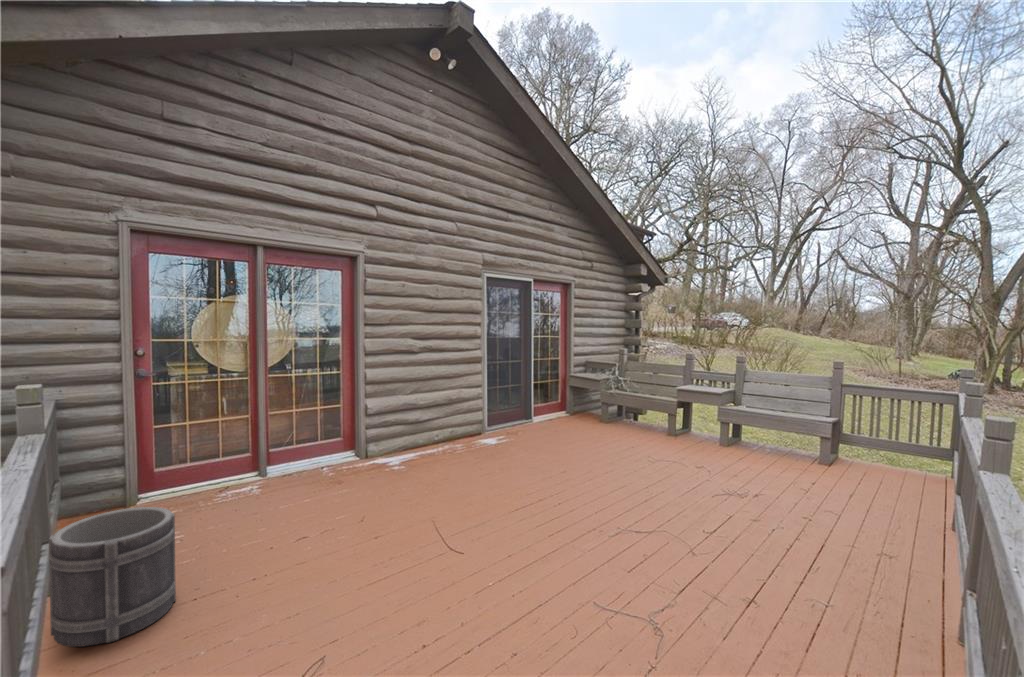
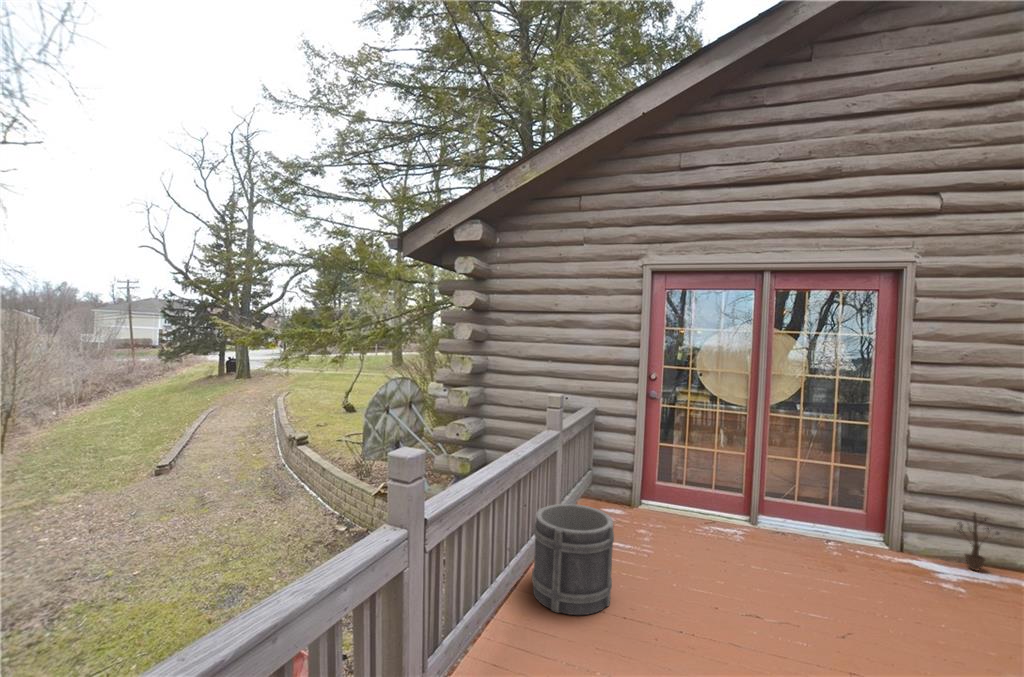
decorative plant: none [387,418,413,456] -> present [946,514,999,570]

